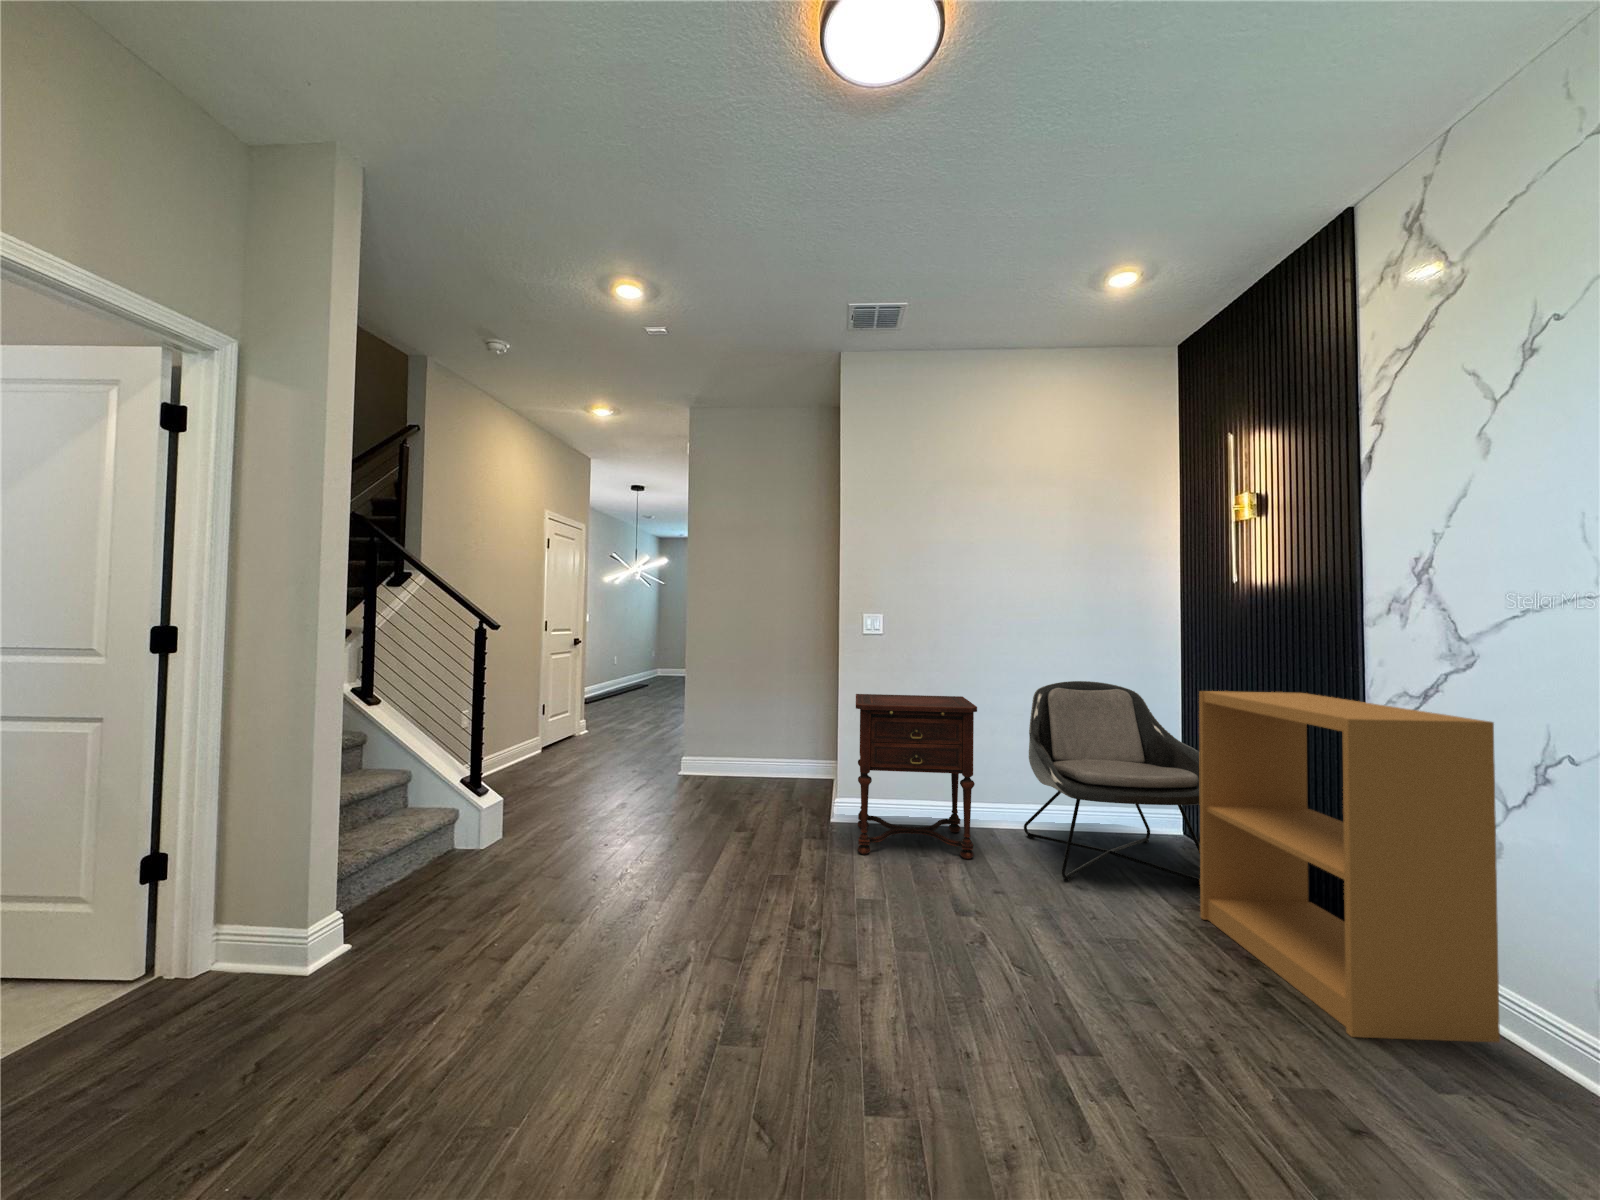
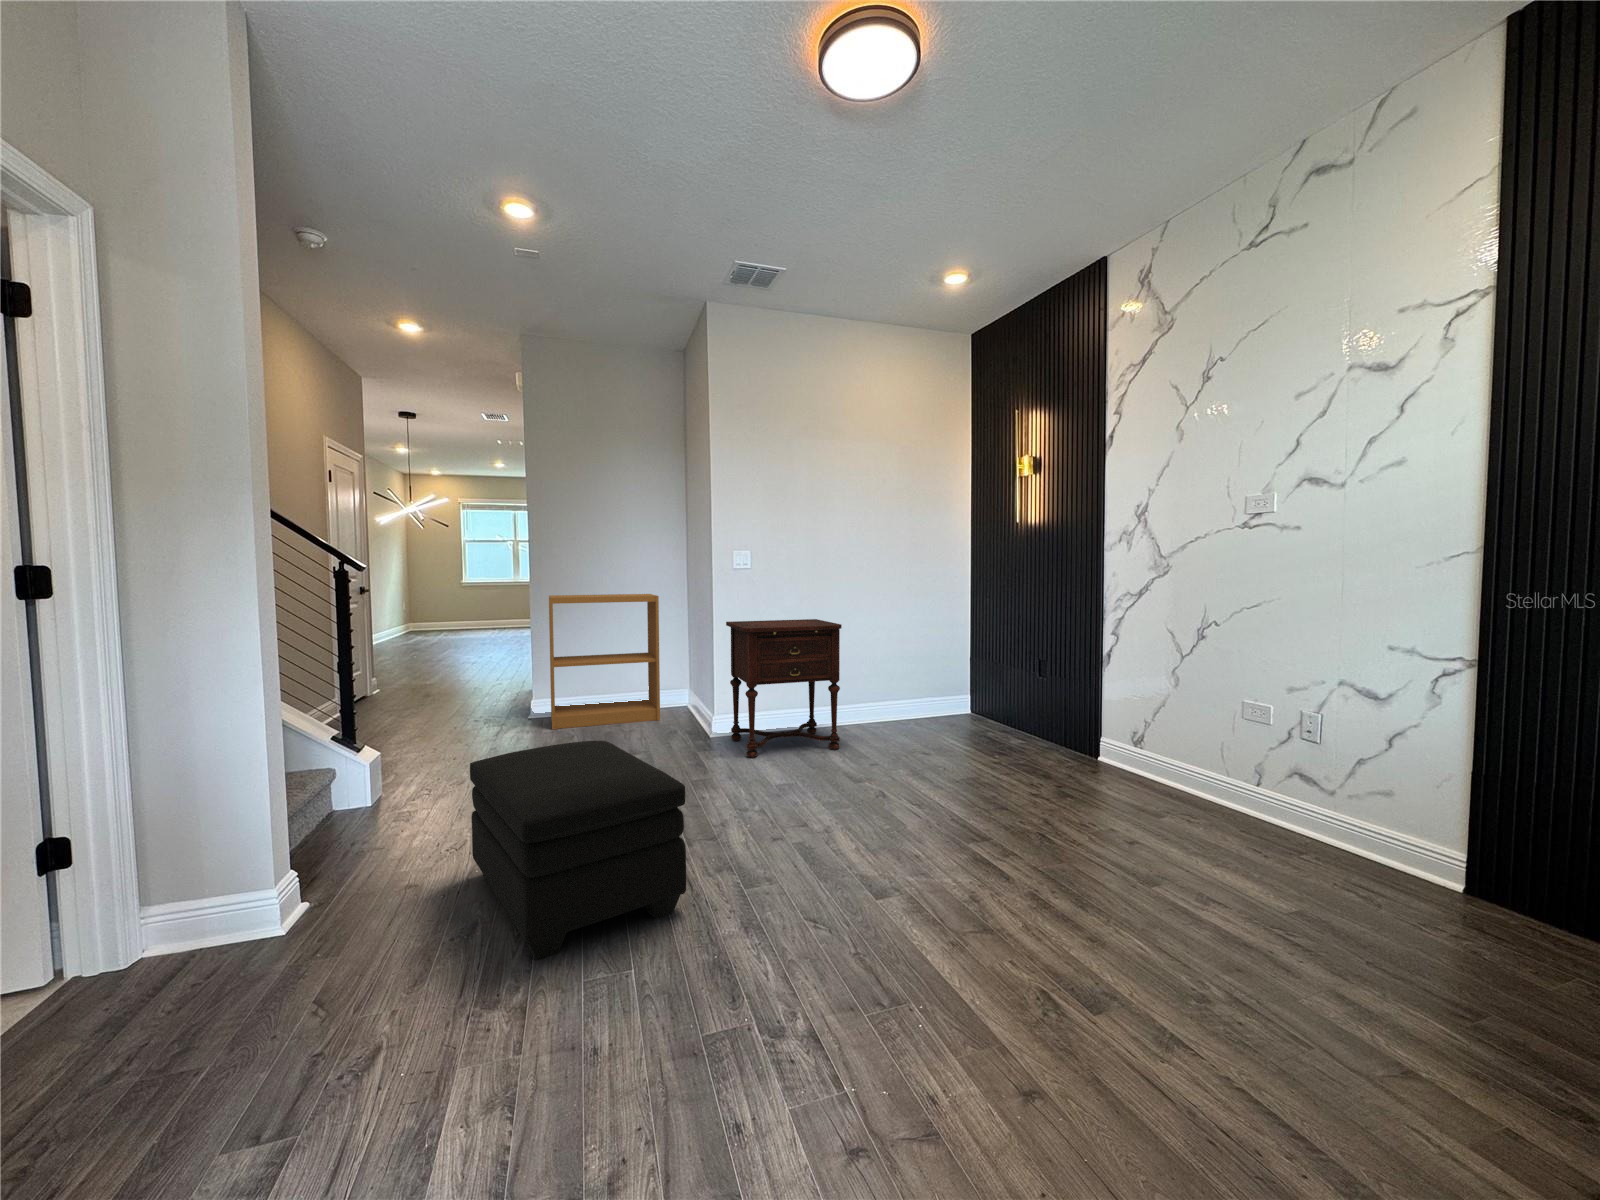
lounge chair: present [1024,681,1200,885] -> none [865,602,1013,753]
bookshelf: present [1199,691,1500,1042] -> present [549,594,660,730]
ottoman: none [425,825,636,1085] -> present [470,741,686,960]

